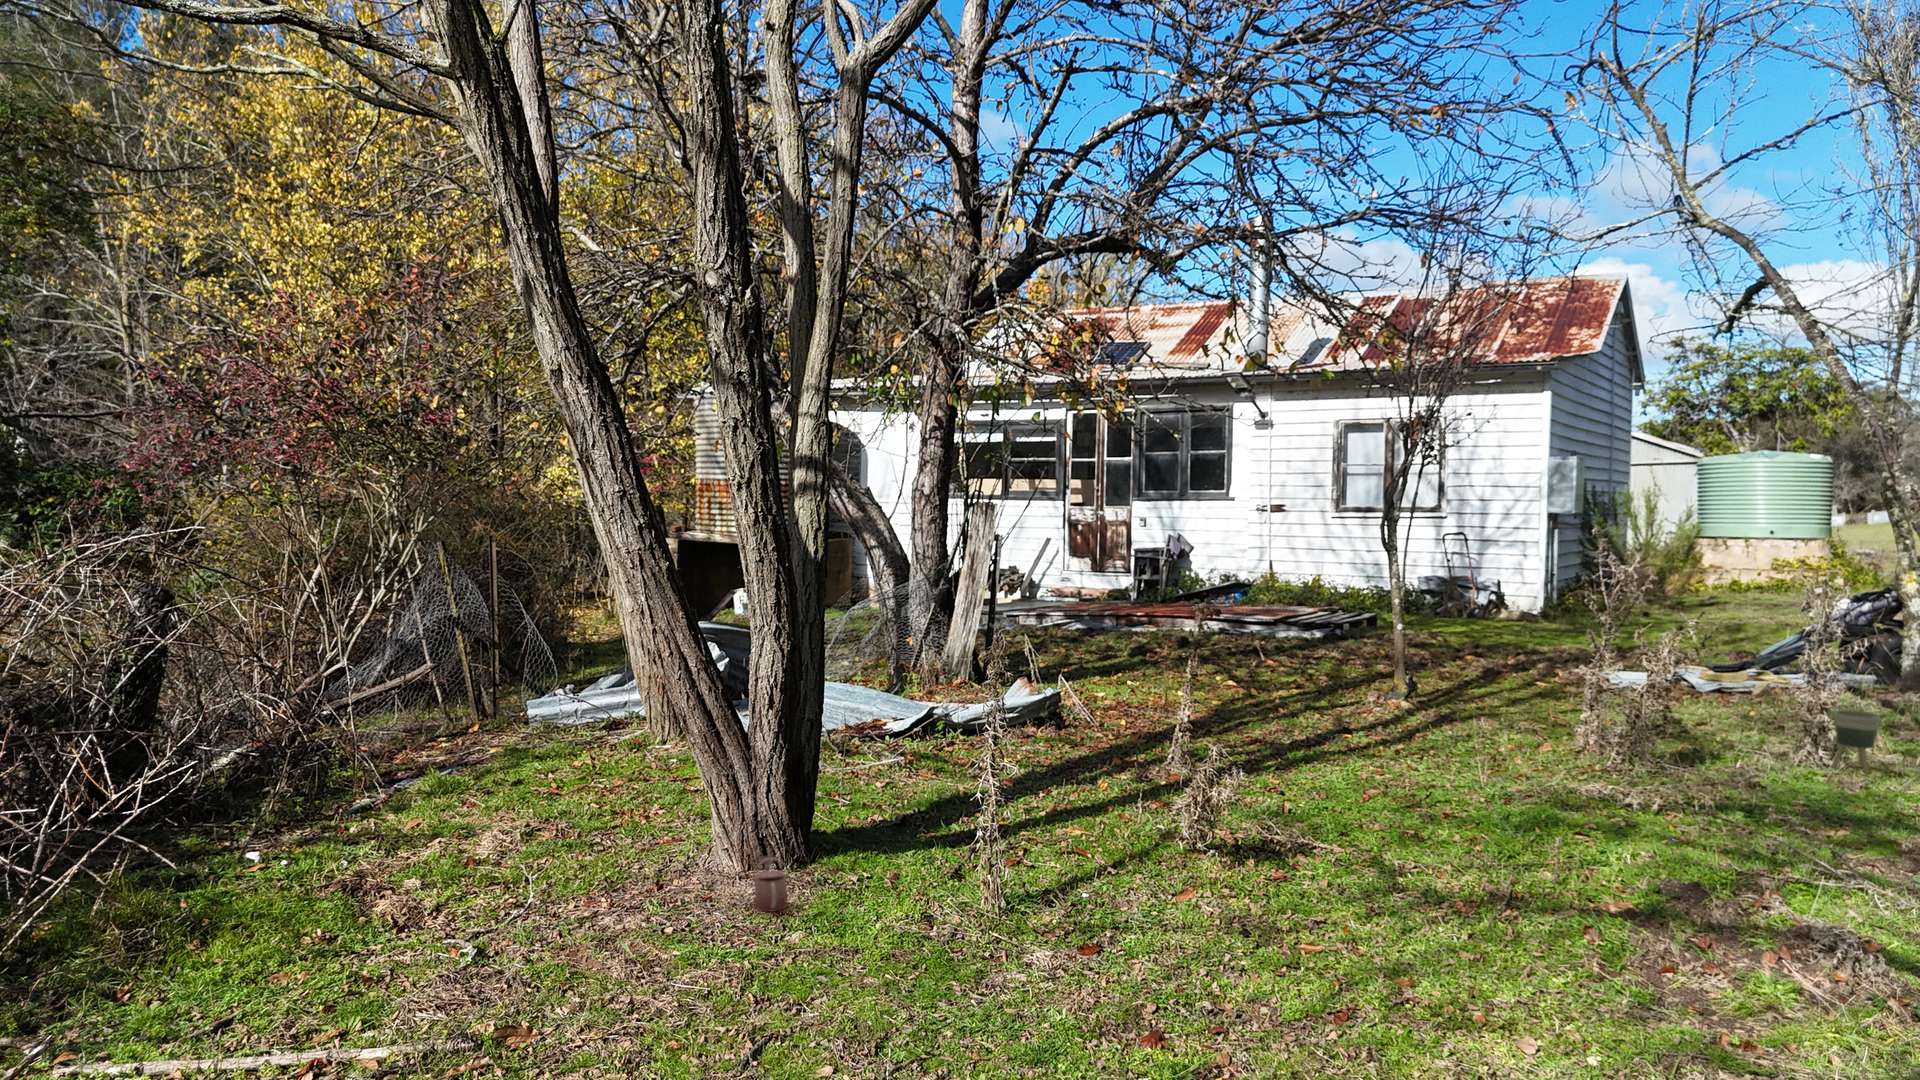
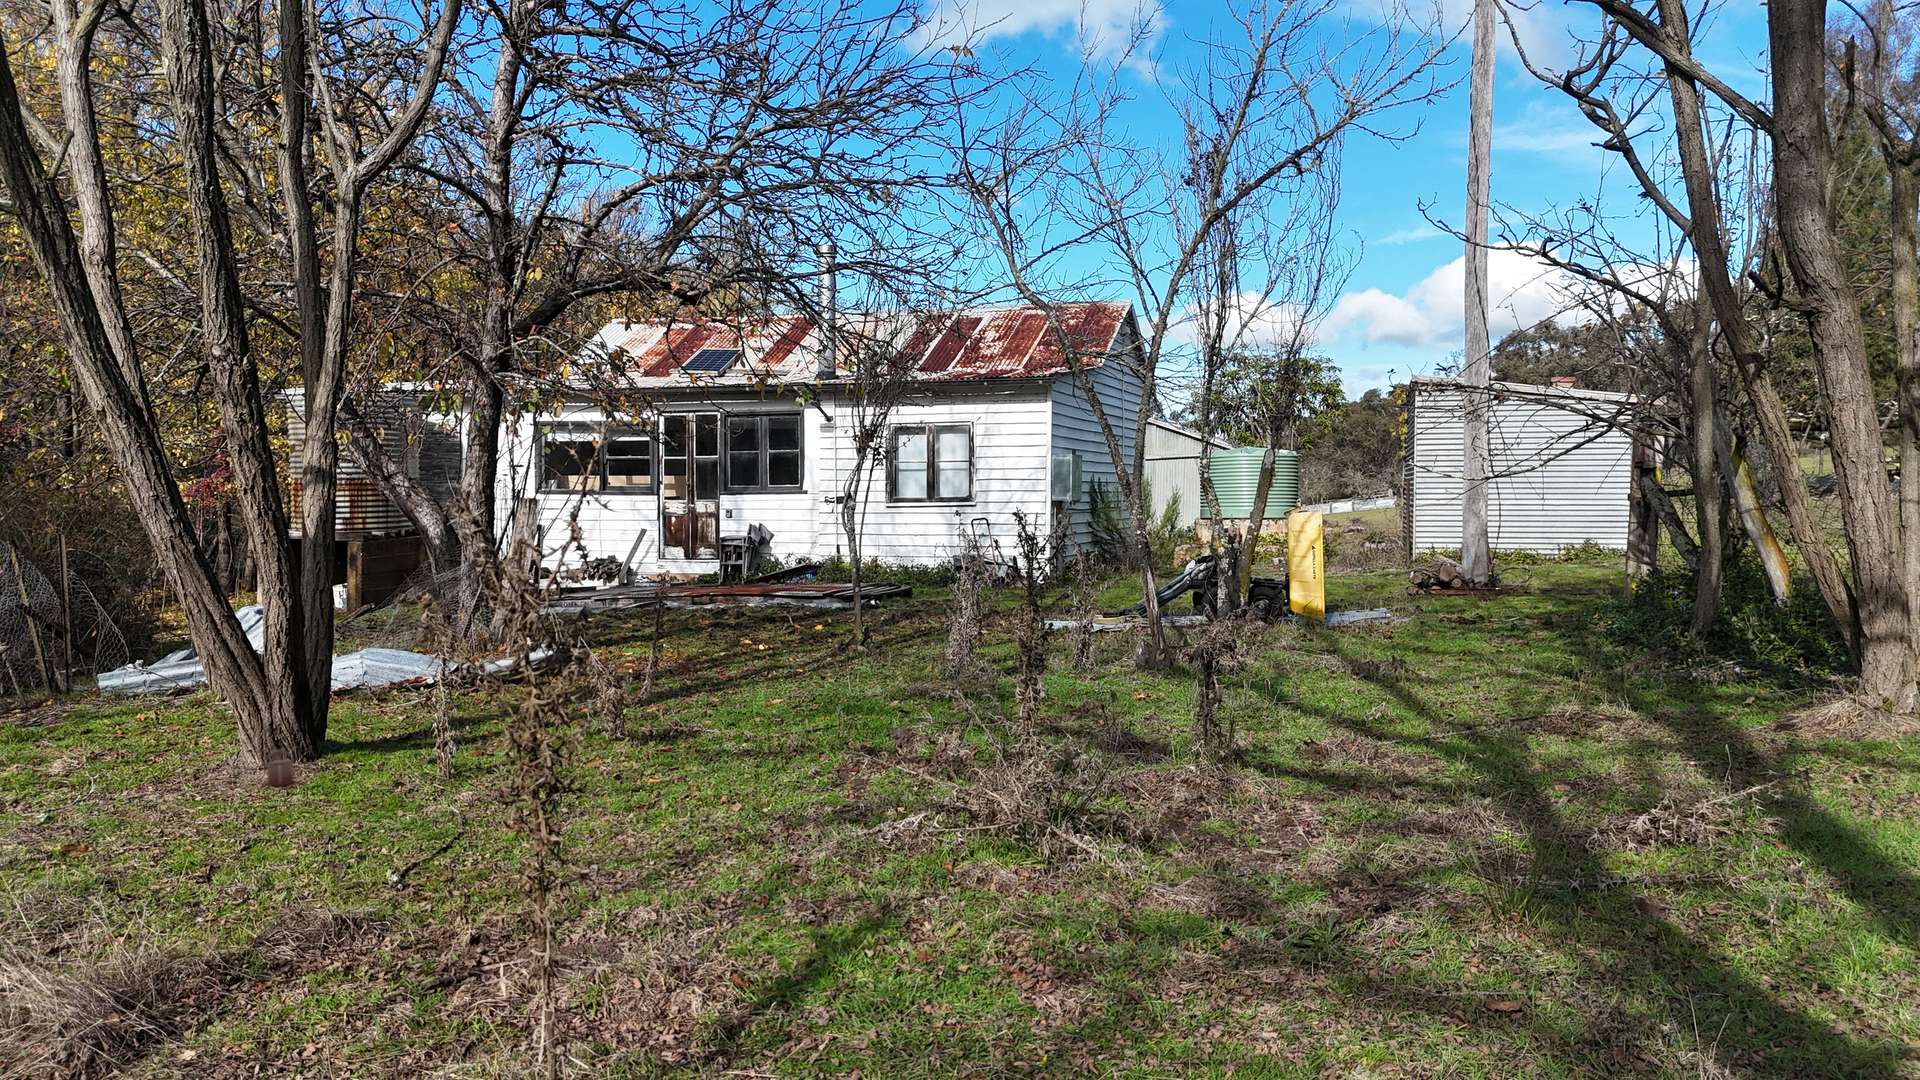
planter: present [1832,710,1880,774] -> none [1097,630,1122,672]

